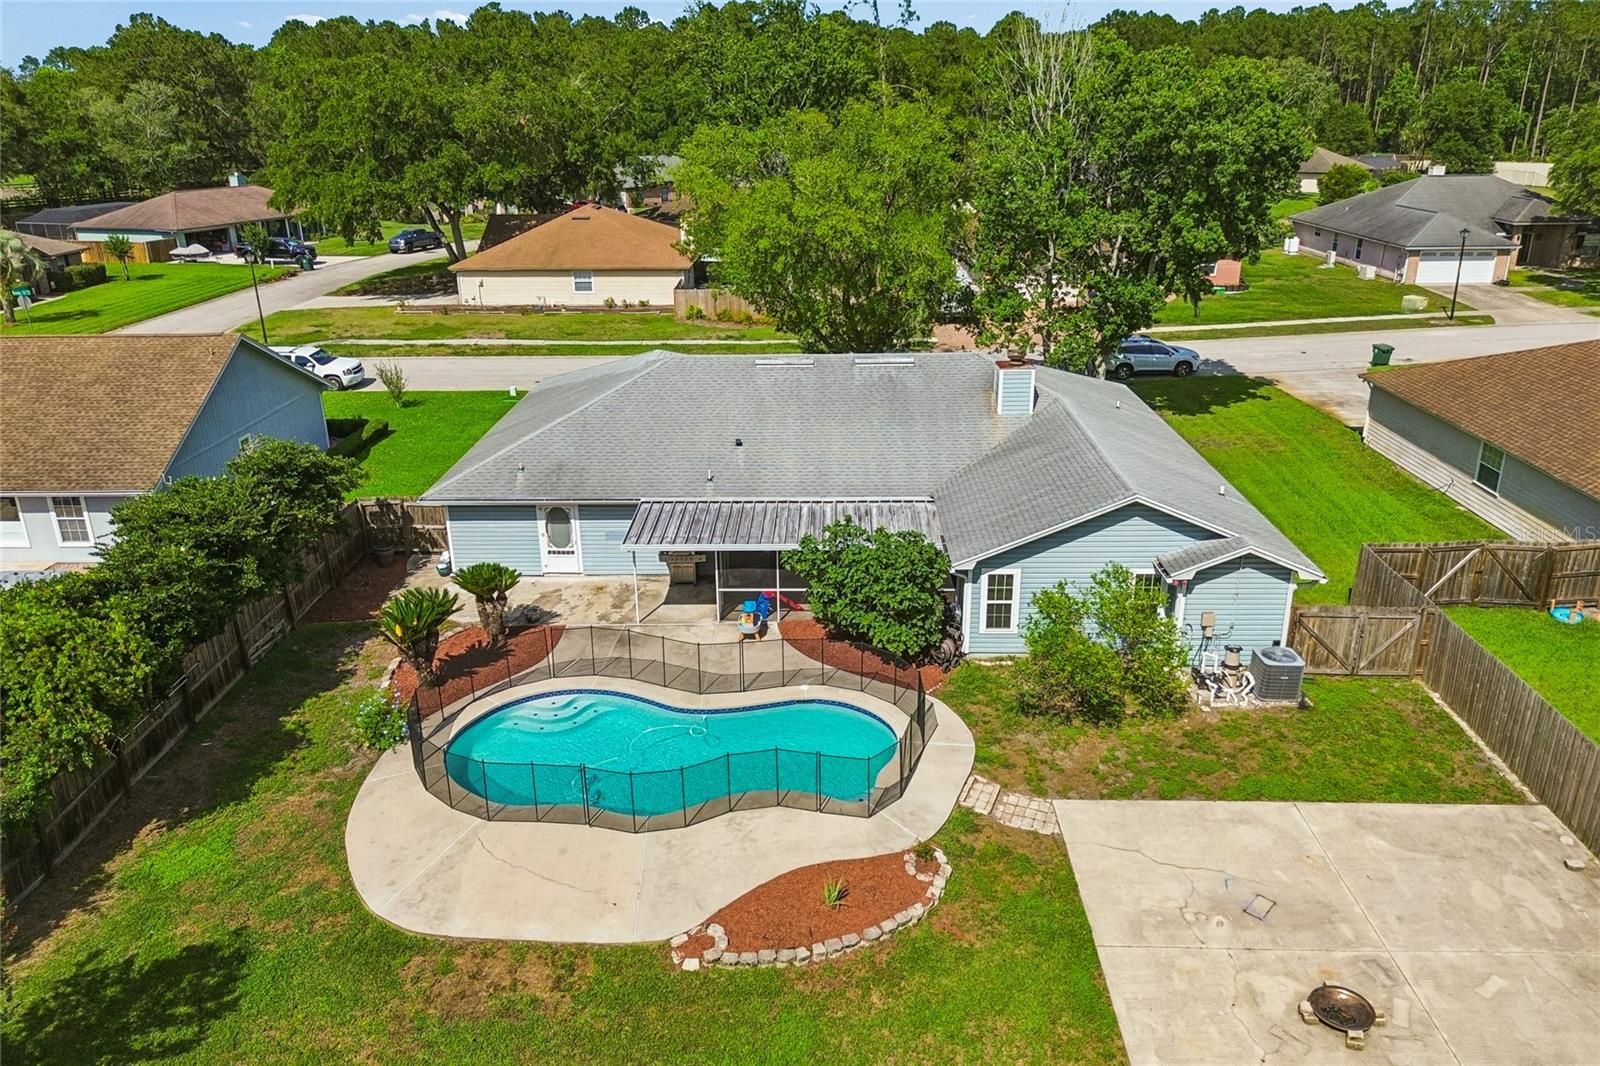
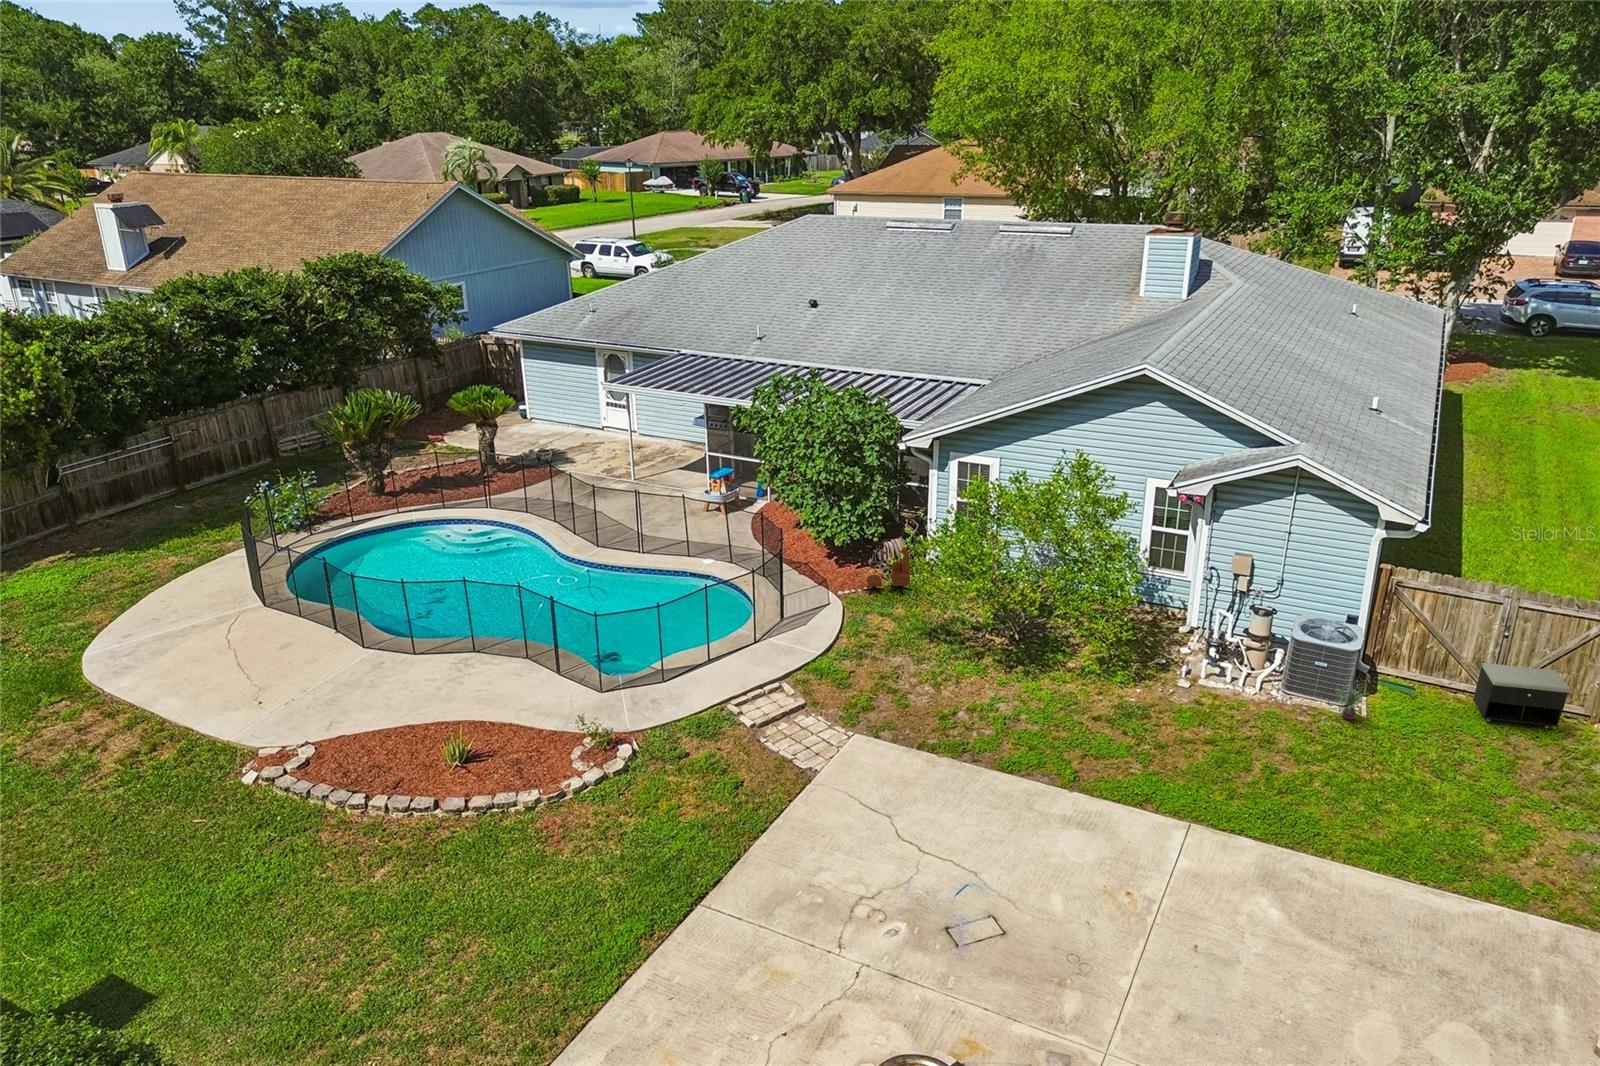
lounge chair: none [937,647,974,690] -> present [863,548,912,595]
storage bench: none [1348,652,1403,690] -> present [1473,663,1570,728]

